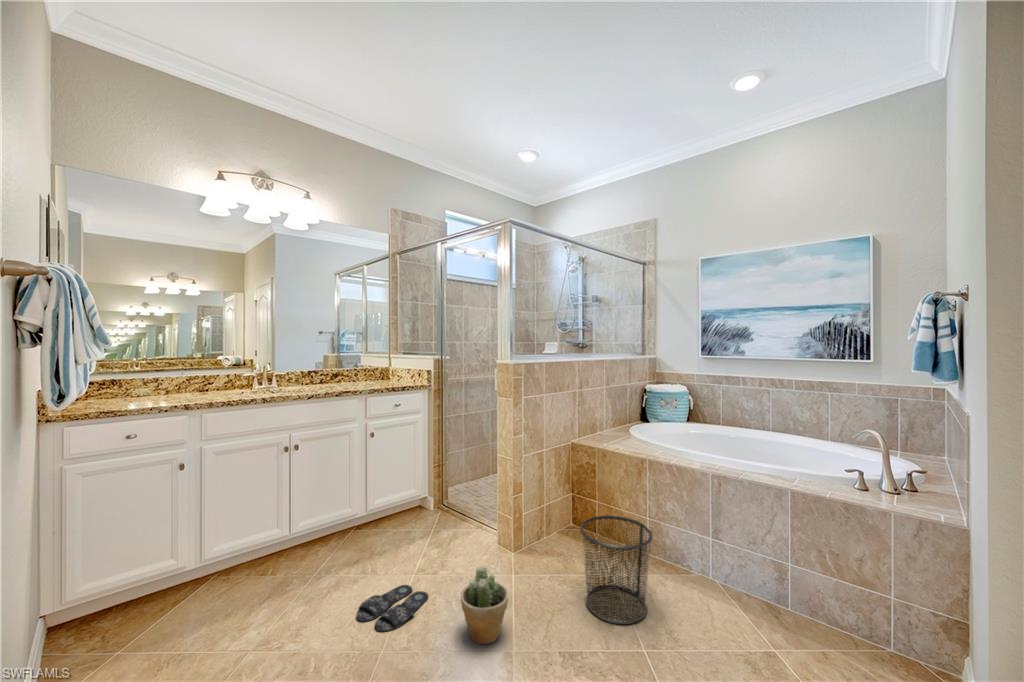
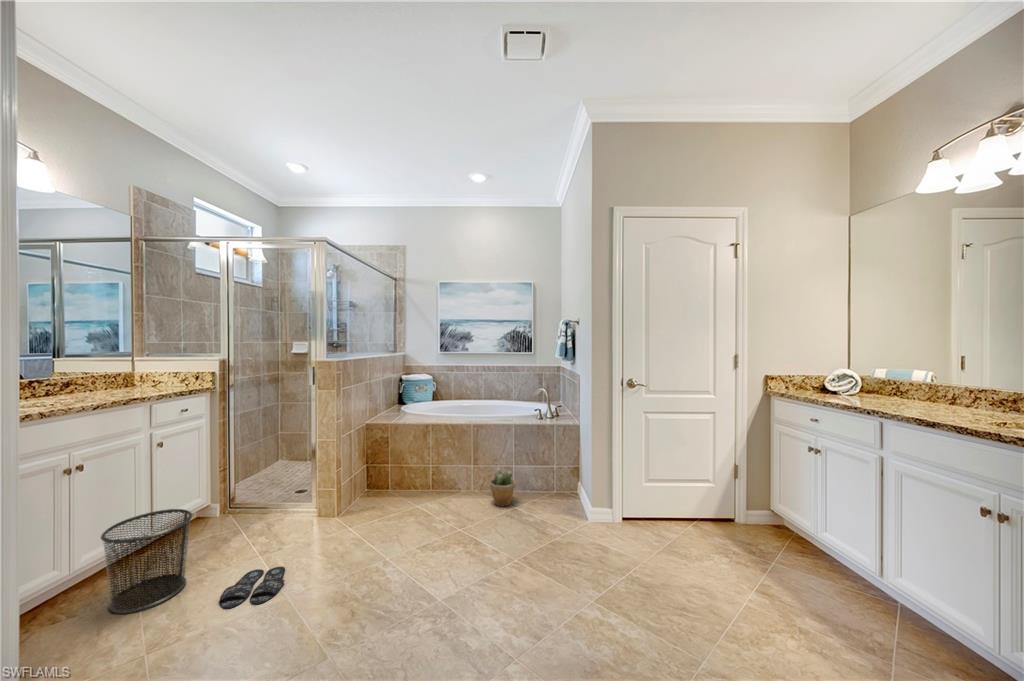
waste bin: present [580,515,653,624] -> present [101,509,193,613]
potted plant: present [461,566,508,644] -> present [490,469,515,507]

